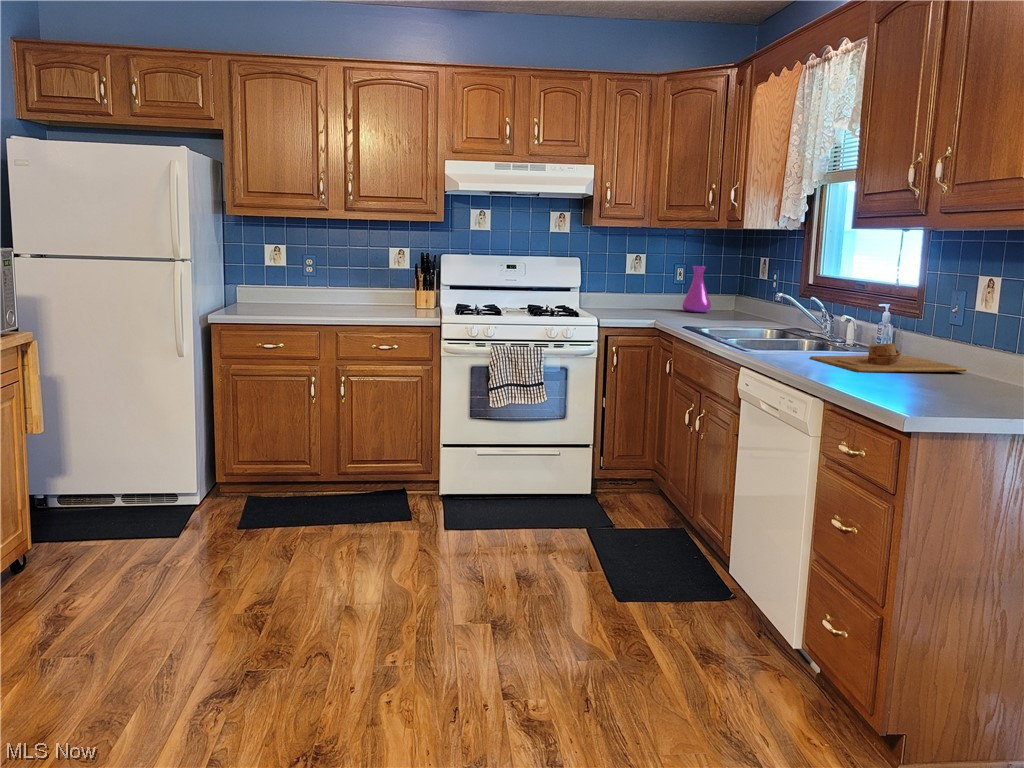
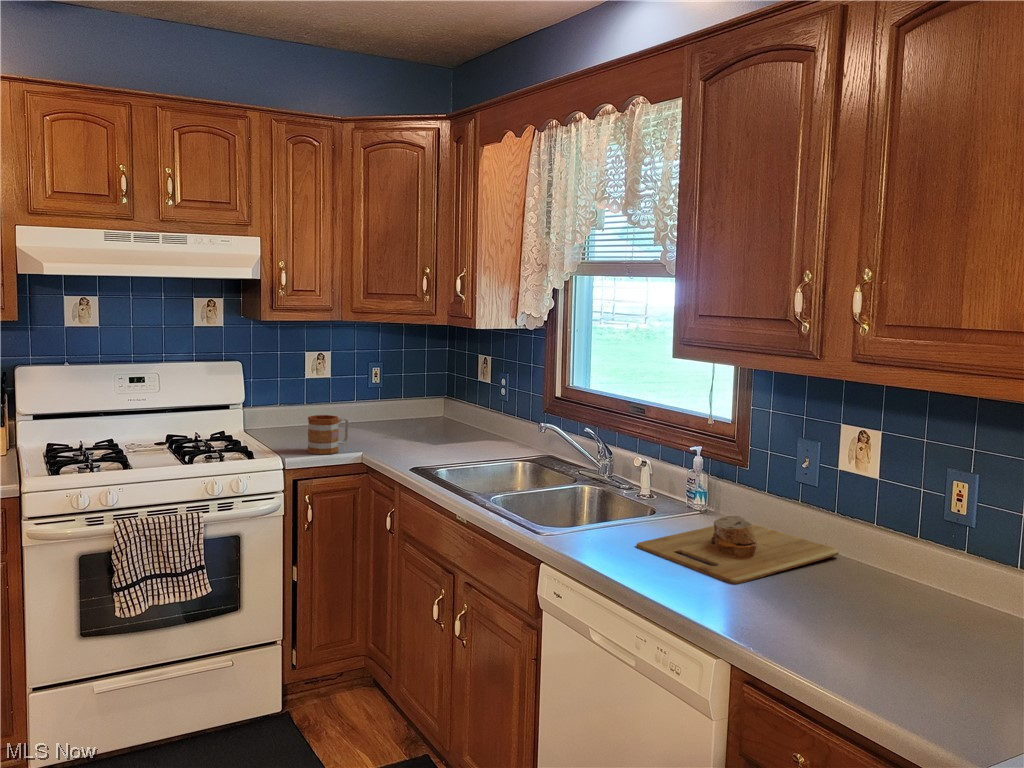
vase: present [682,266,711,313] -> none [381,365,417,425]
mug: none [618,292,648,319] -> present [308,415,349,454]

